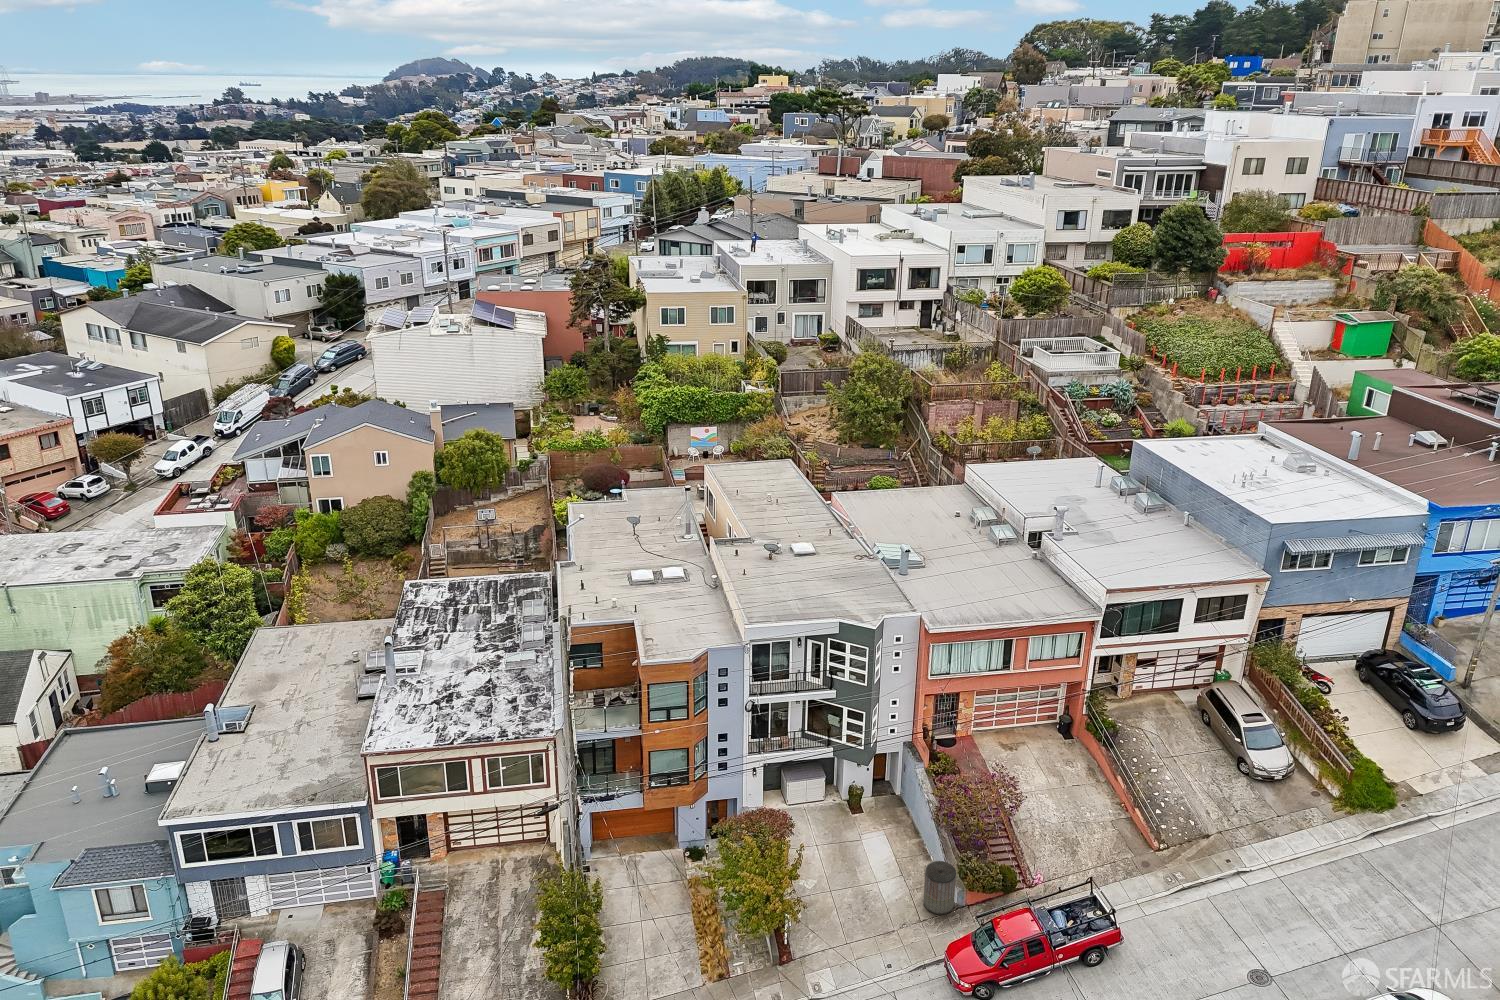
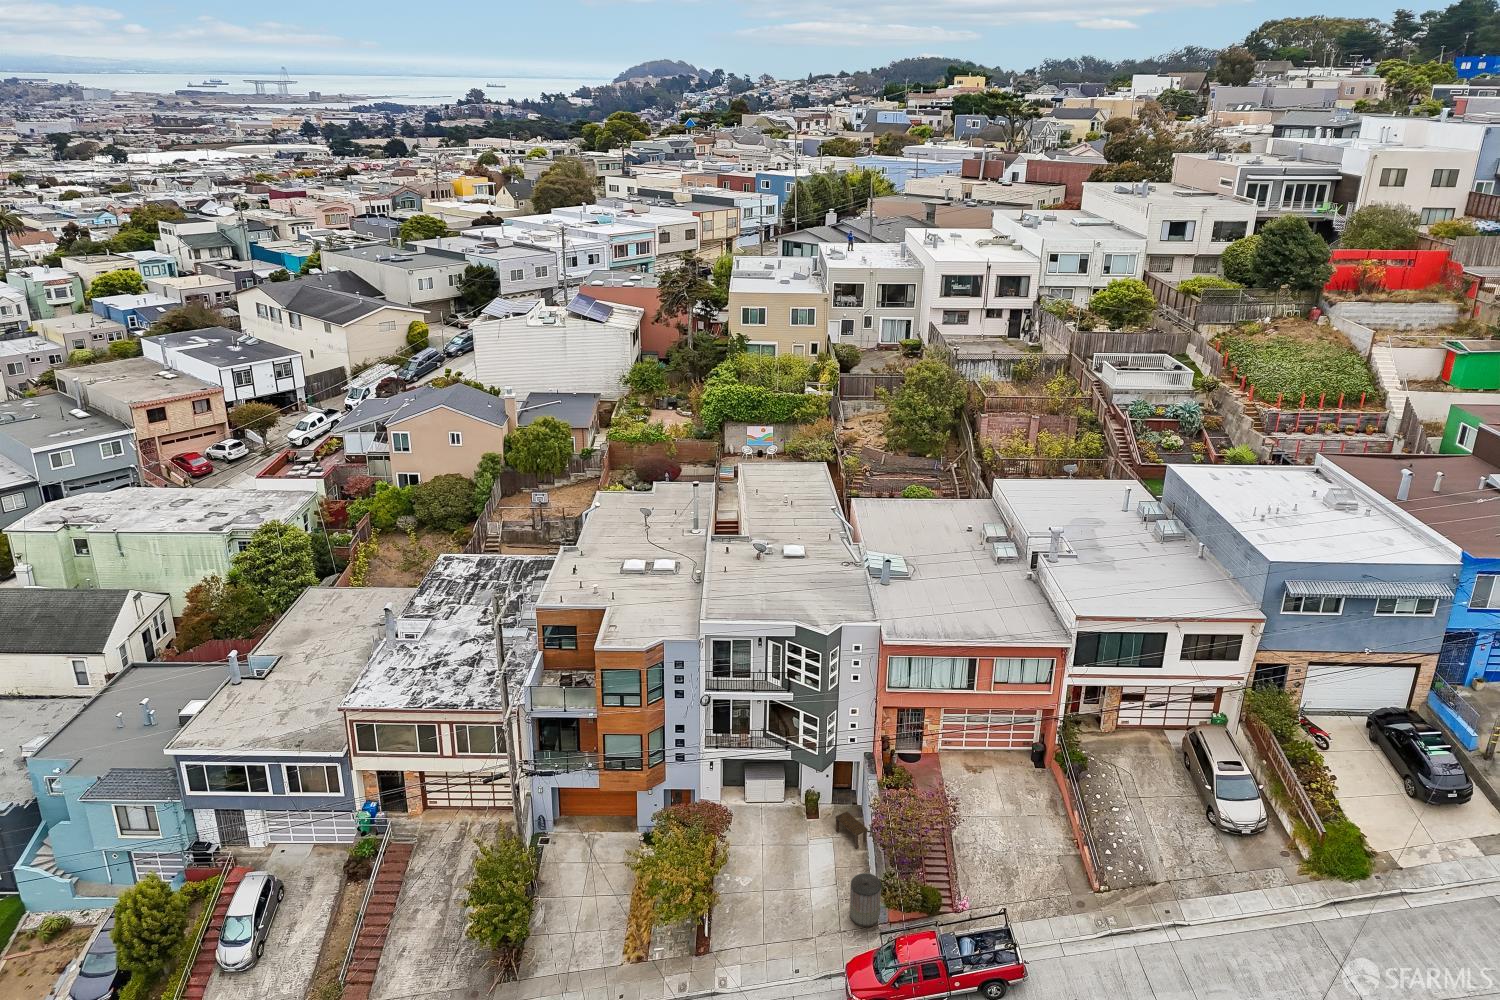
bench: none [885,804,921,840] -> present [836,811,868,849]

